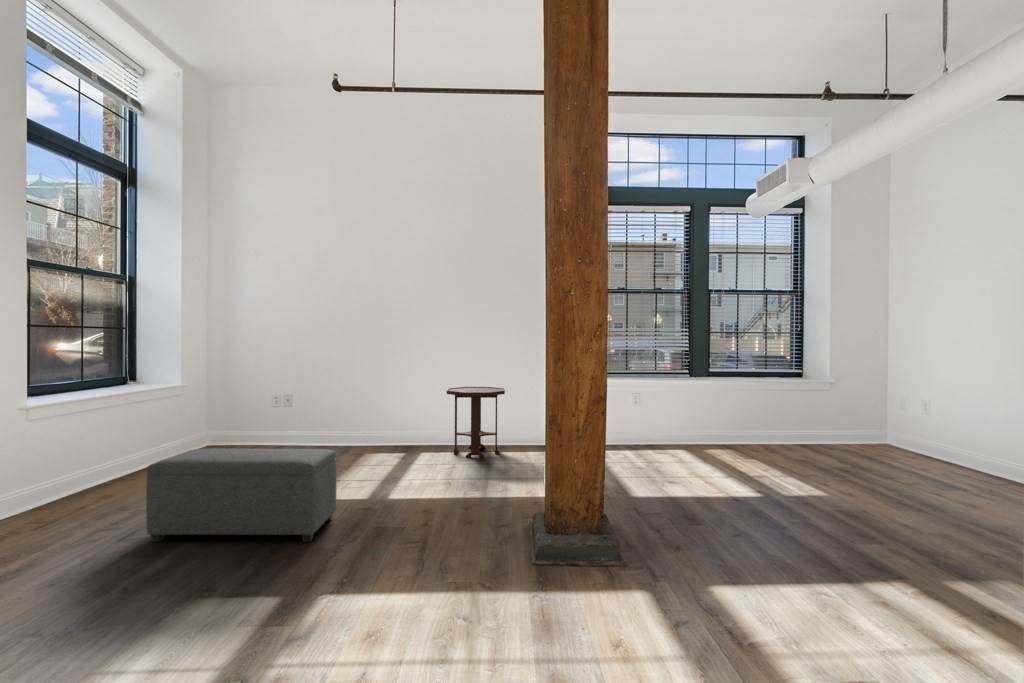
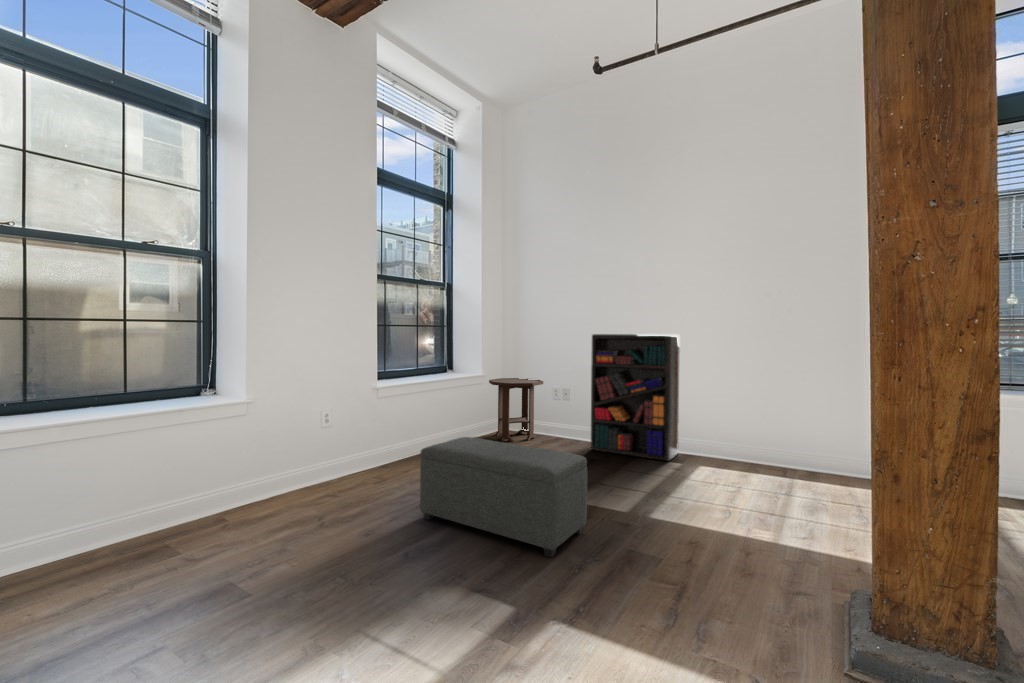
bookshelf: none [317,337,402,454] -> present [591,334,680,461]
side table: present [447,387,505,457] -> present [489,378,543,441]

